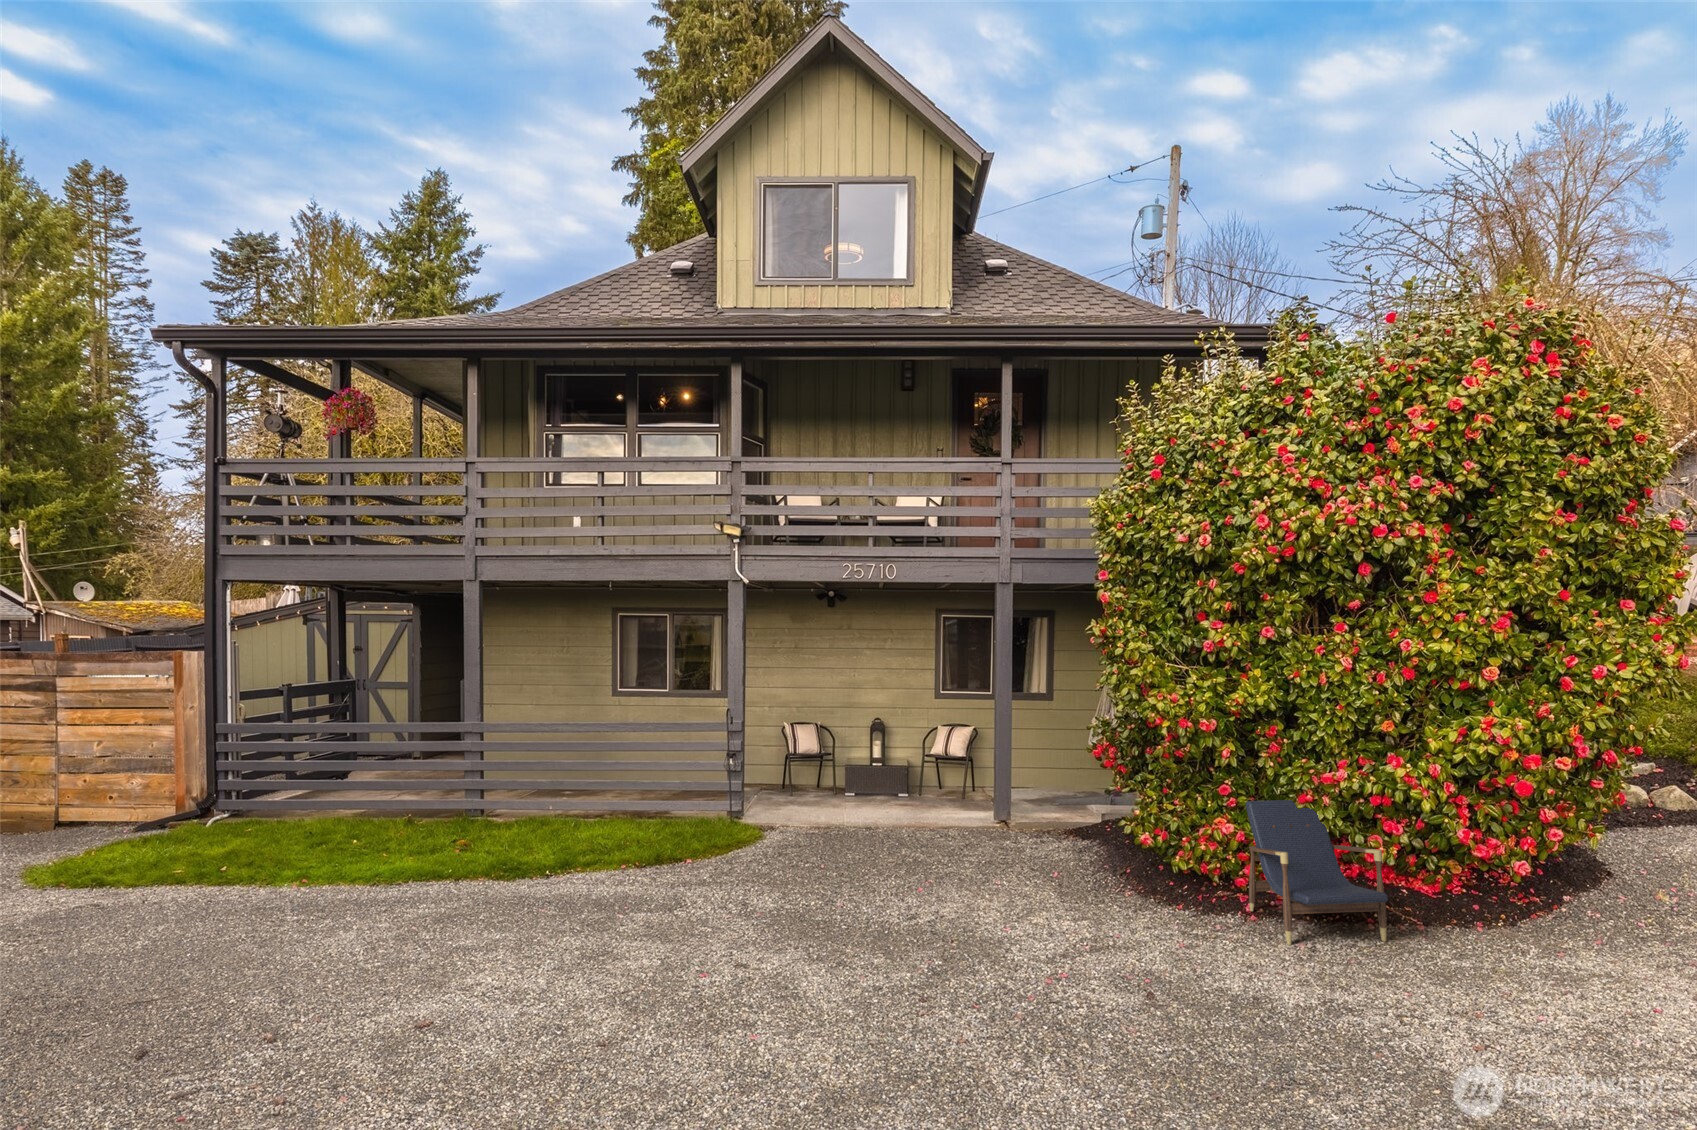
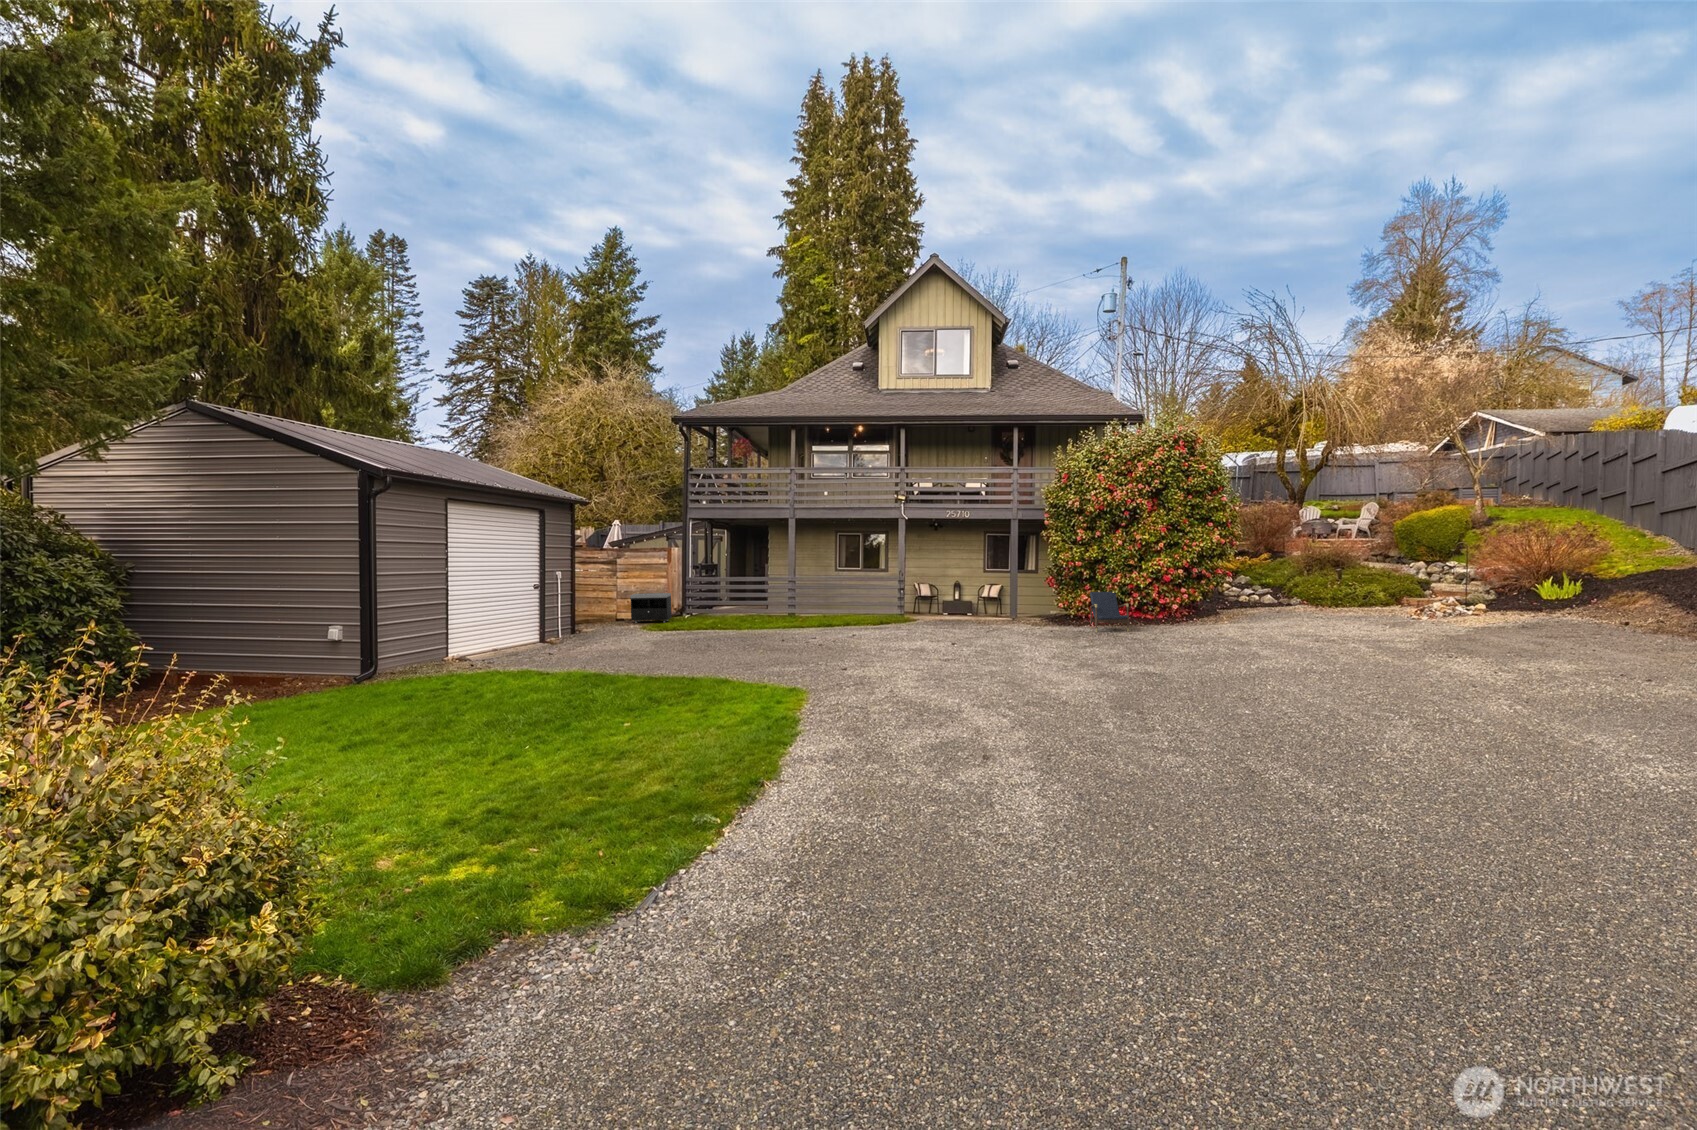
storage bench: none [23,761,163,844] -> present [630,593,672,623]

